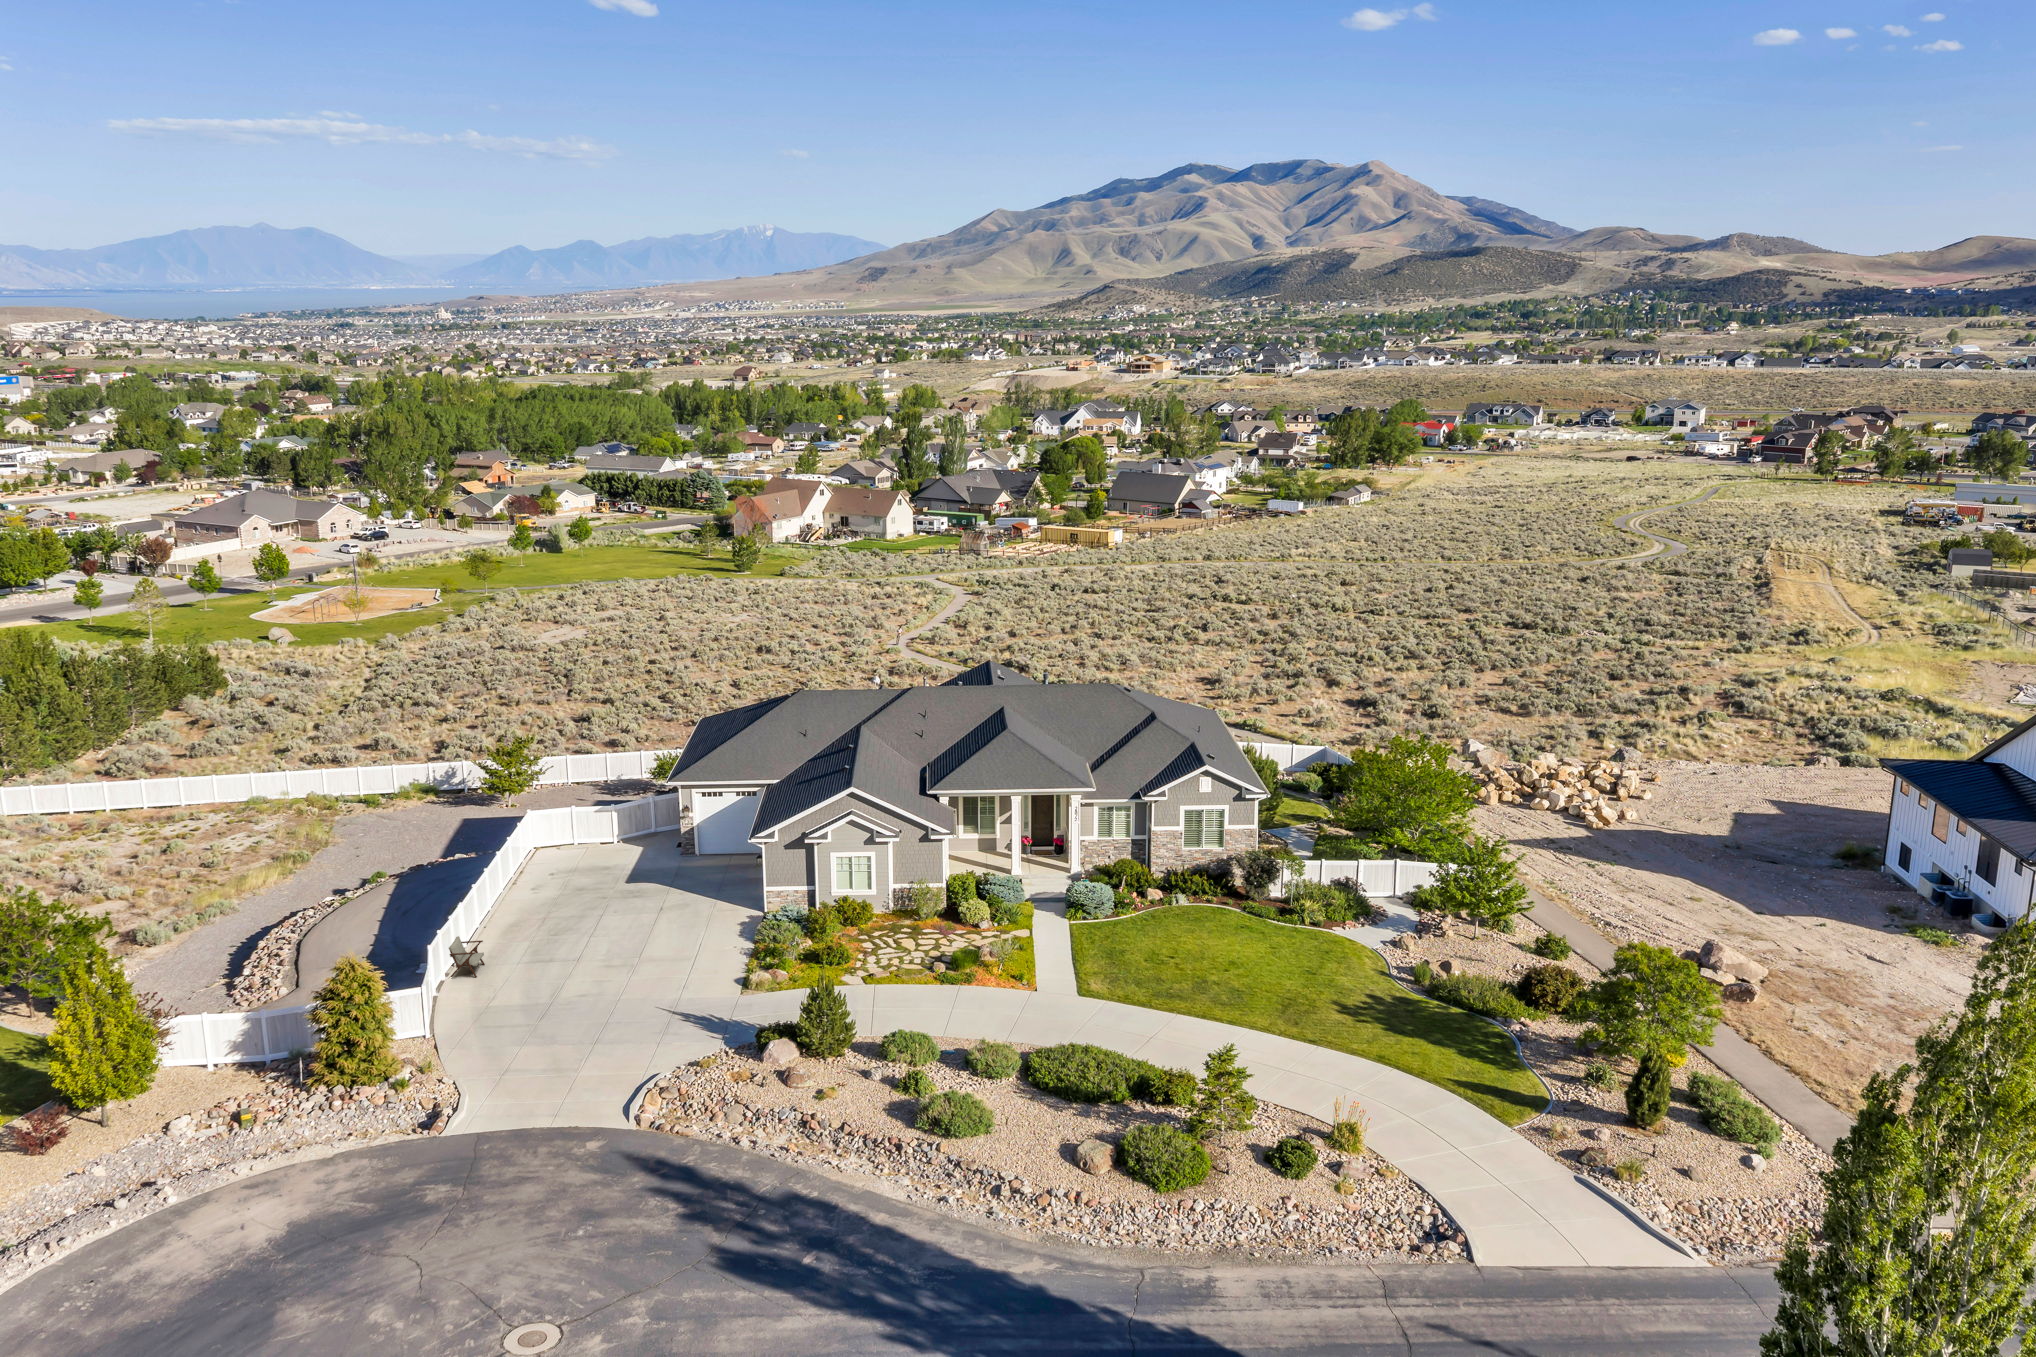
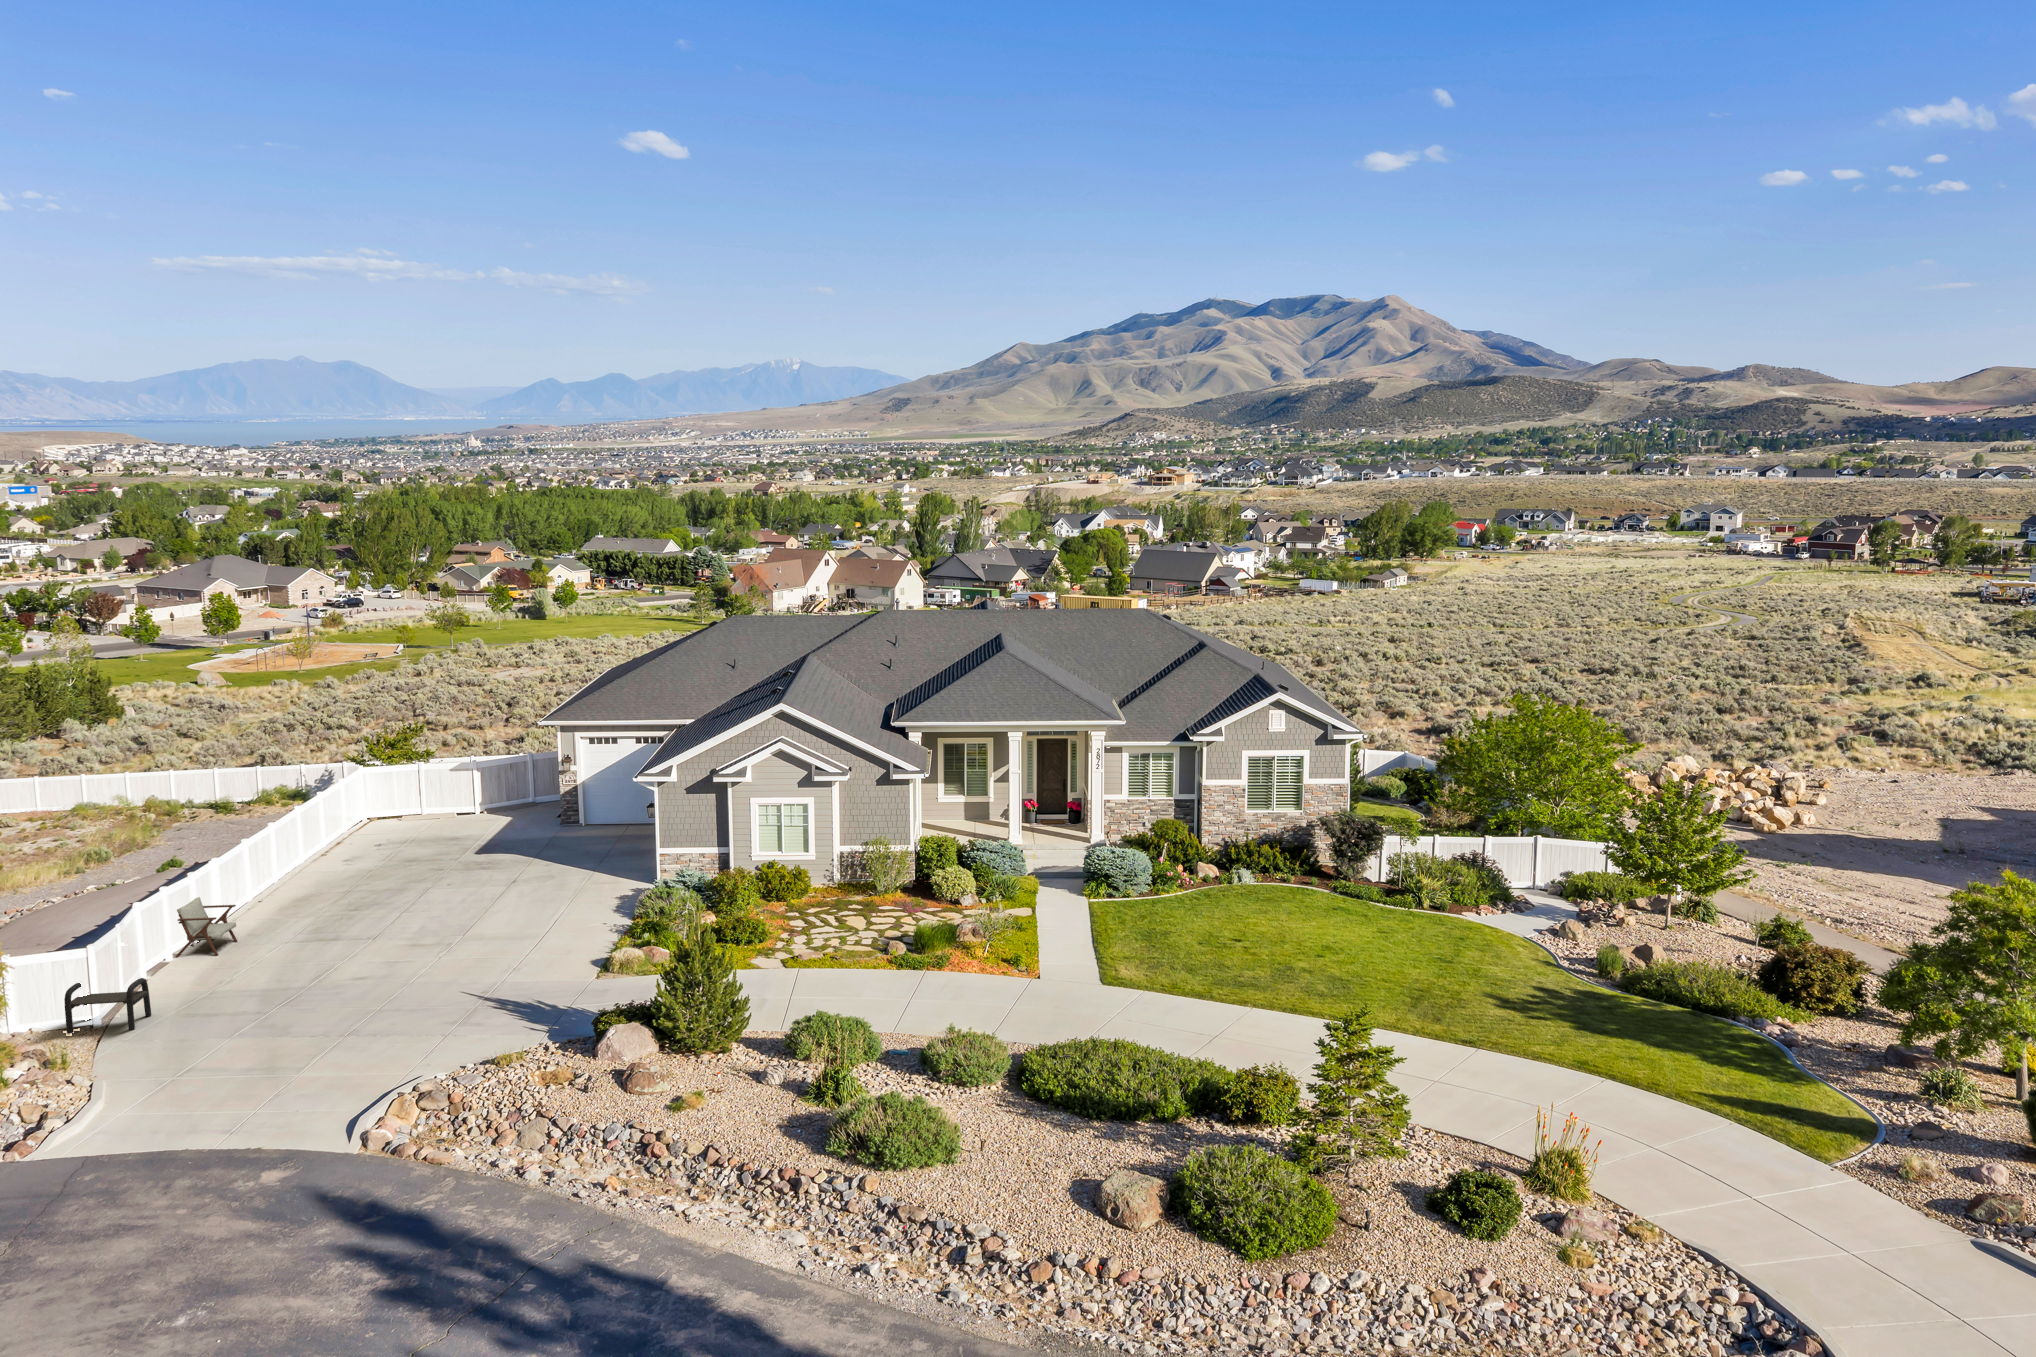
bench: none [405,1005,456,1043] -> present [64,978,151,1034]

